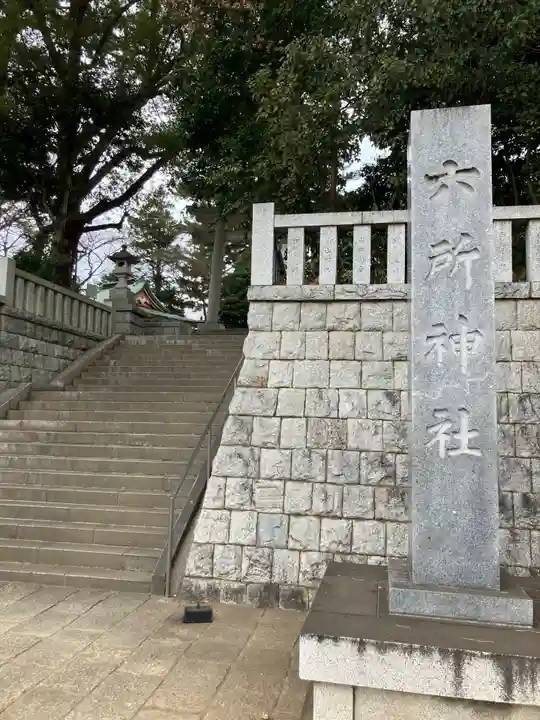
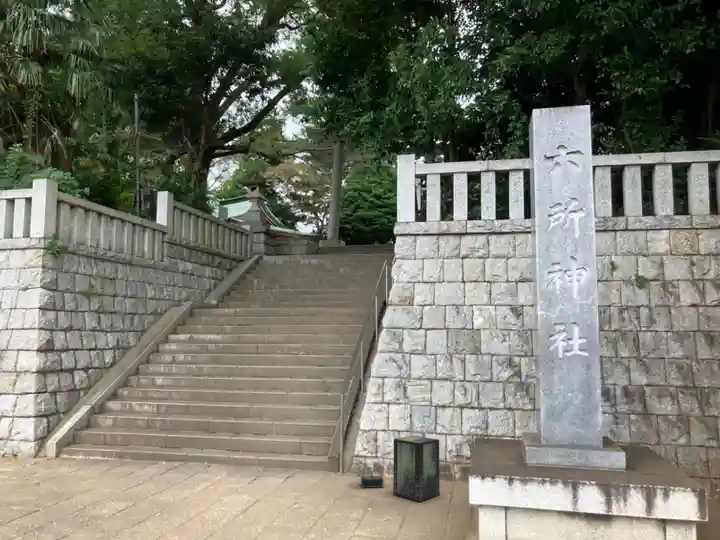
storage box: none [222,554,285,646] -> present [393,436,440,502]

